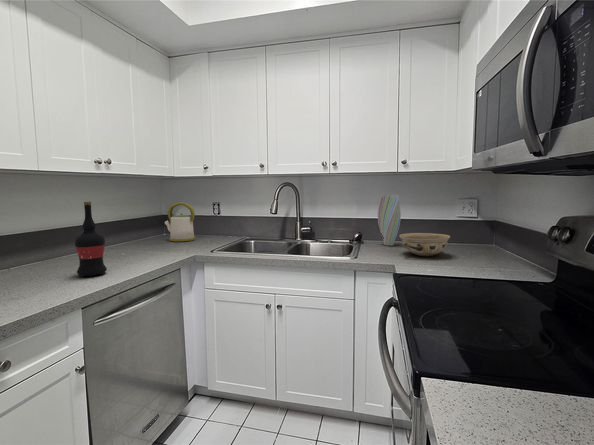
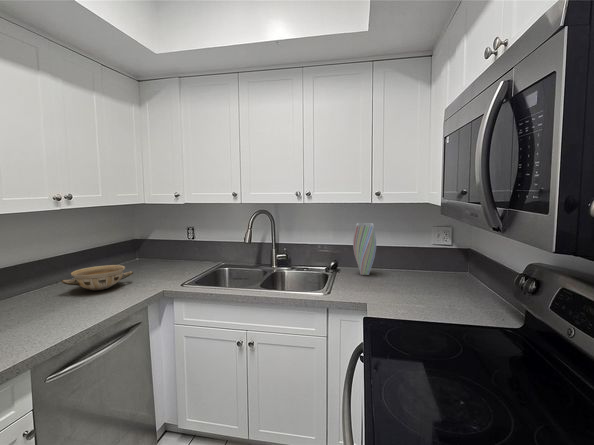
wine bottle: present [75,202,107,276] -> none [27,246,64,325]
kettle: present [165,202,195,242] -> none [135,230,168,271]
ceramic bowl: present [400,233,450,256] -> present [61,265,133,291]

